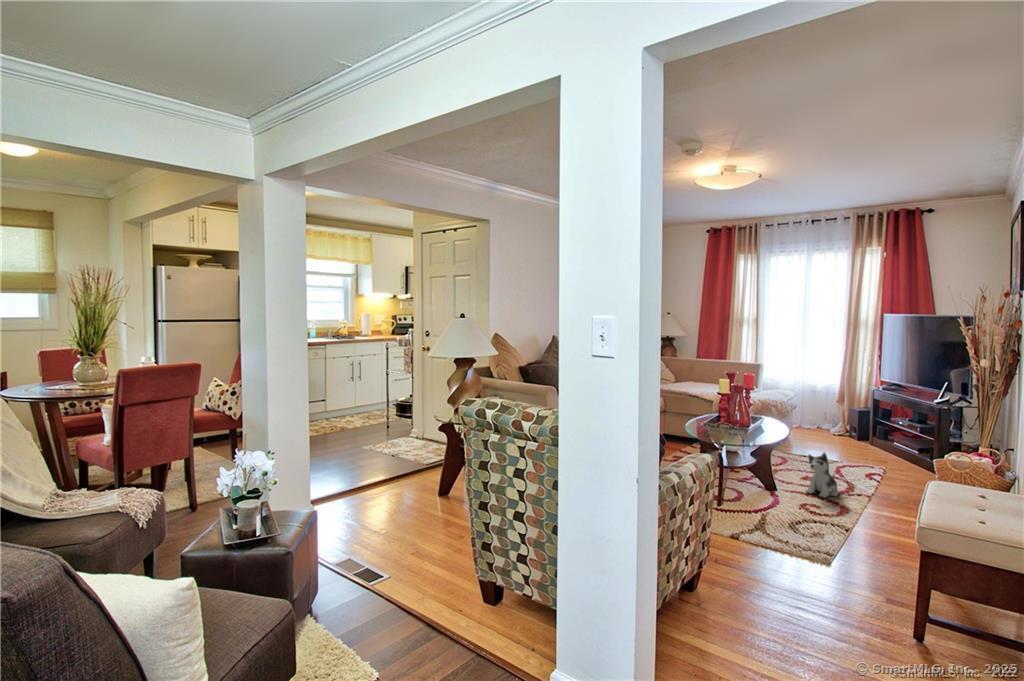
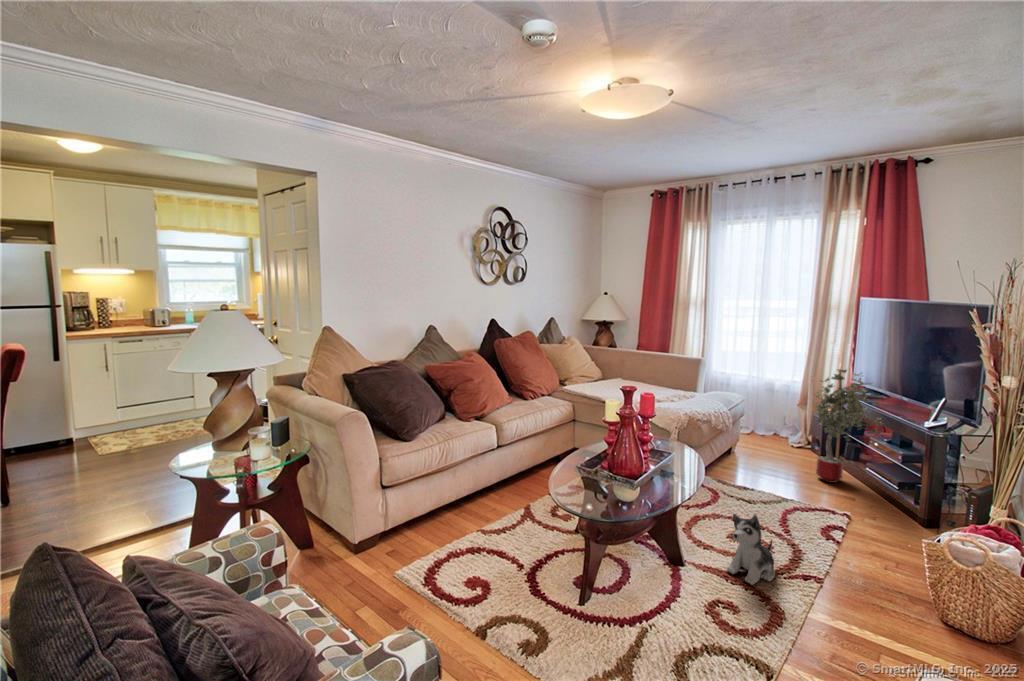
potted tree: none [851,366,909,453] -> present [816,369,882,483]

